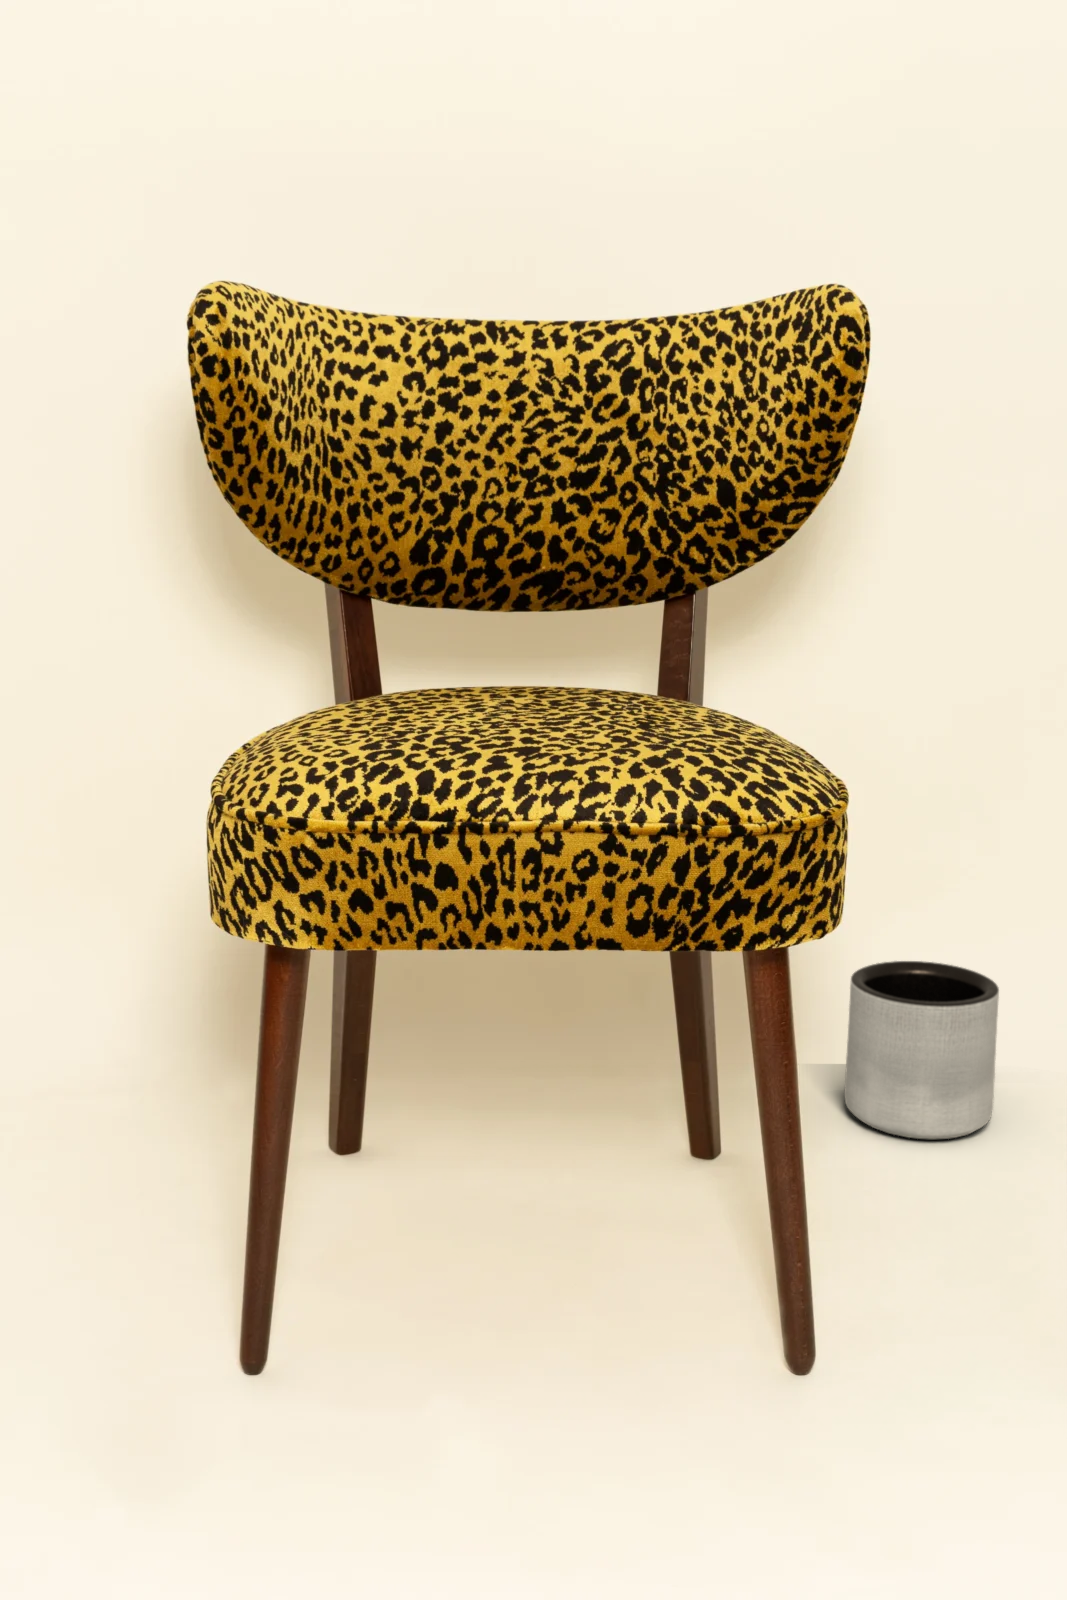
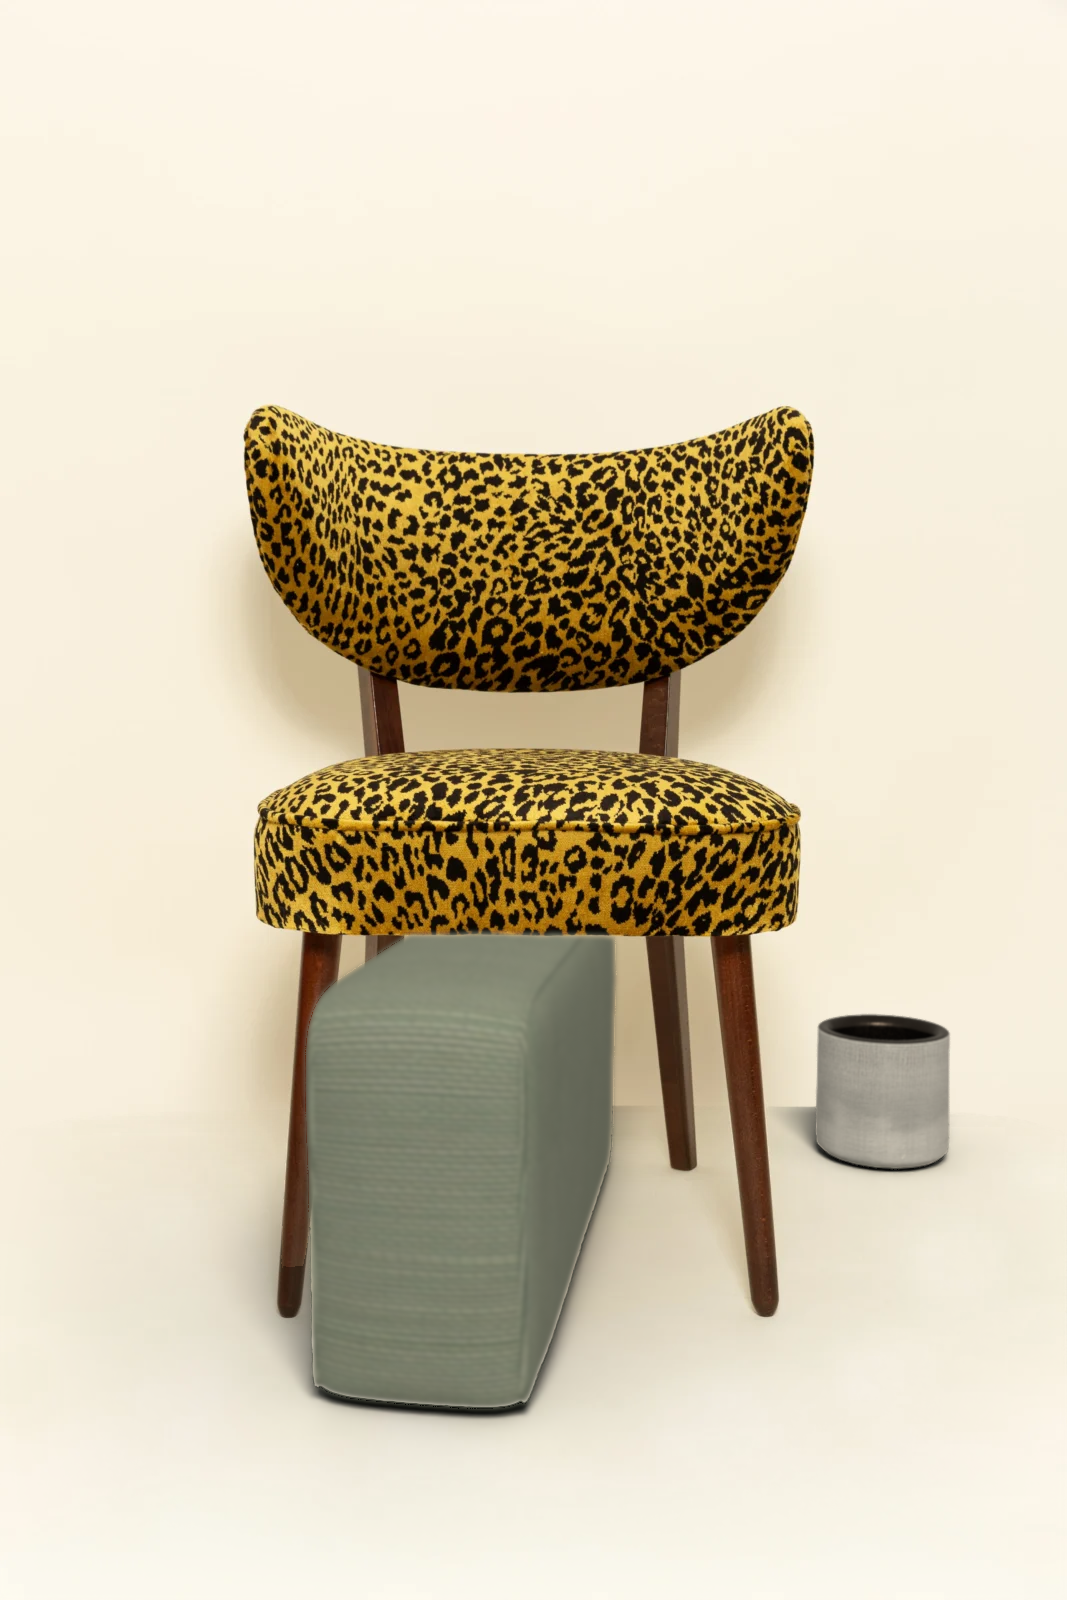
pouf: none [275,843,623,1475] -> present [306,934,616,1408]

